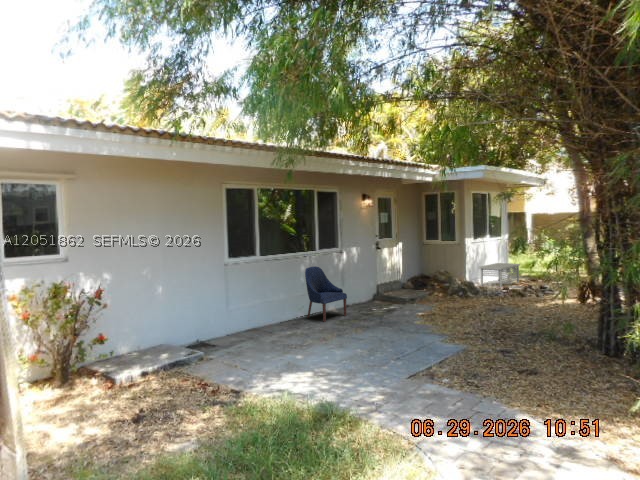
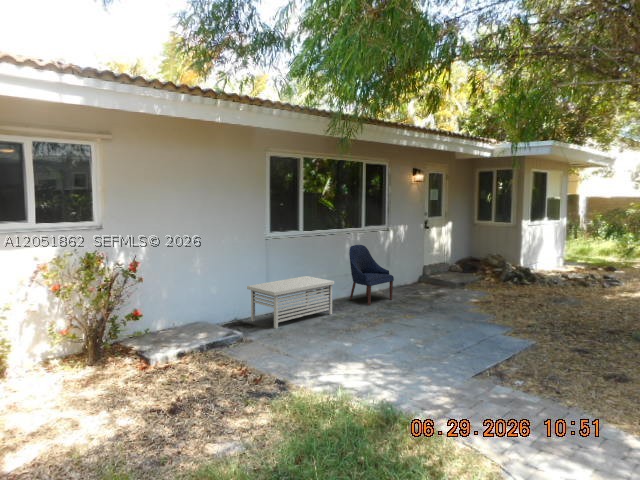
storage bench: present [479,263,520,287] -> present [247,276,334,328]

